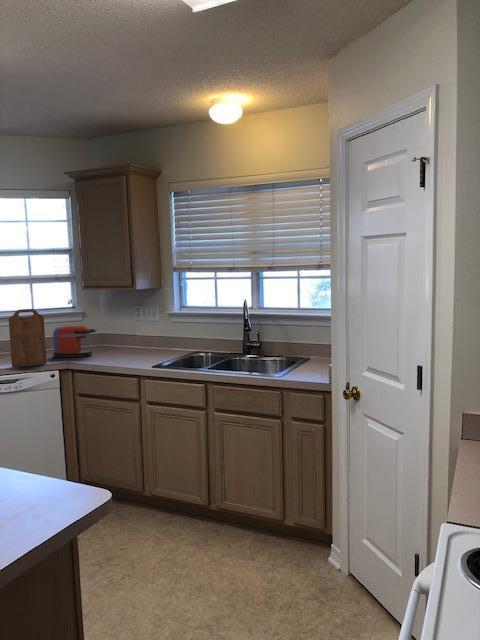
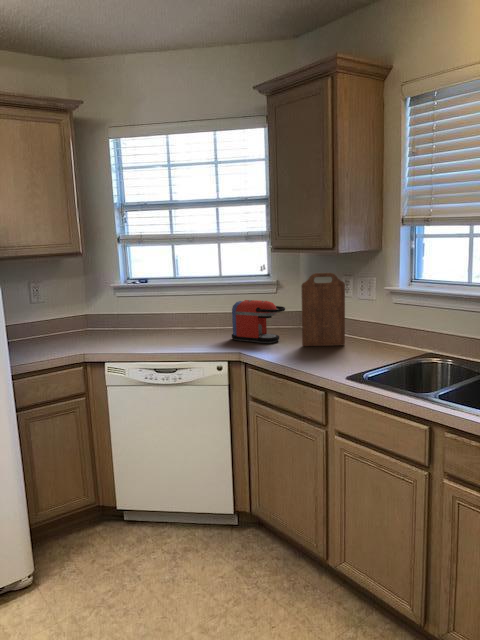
cutting board: present [9,309,47,367] -> present [301,273,345,346]

